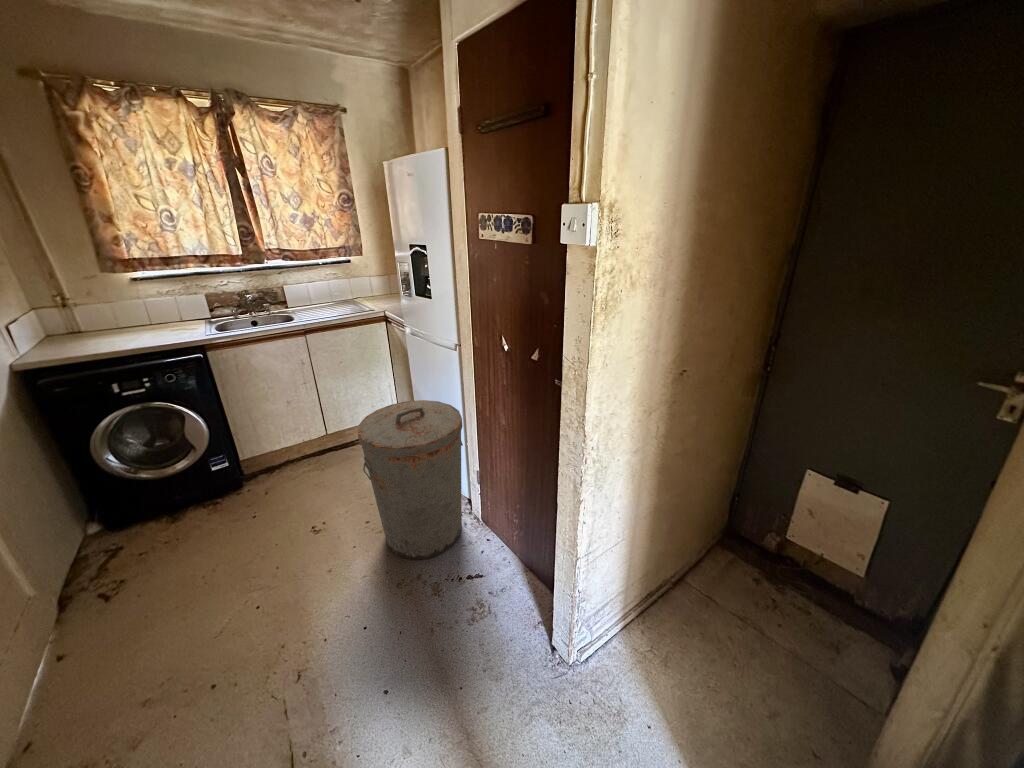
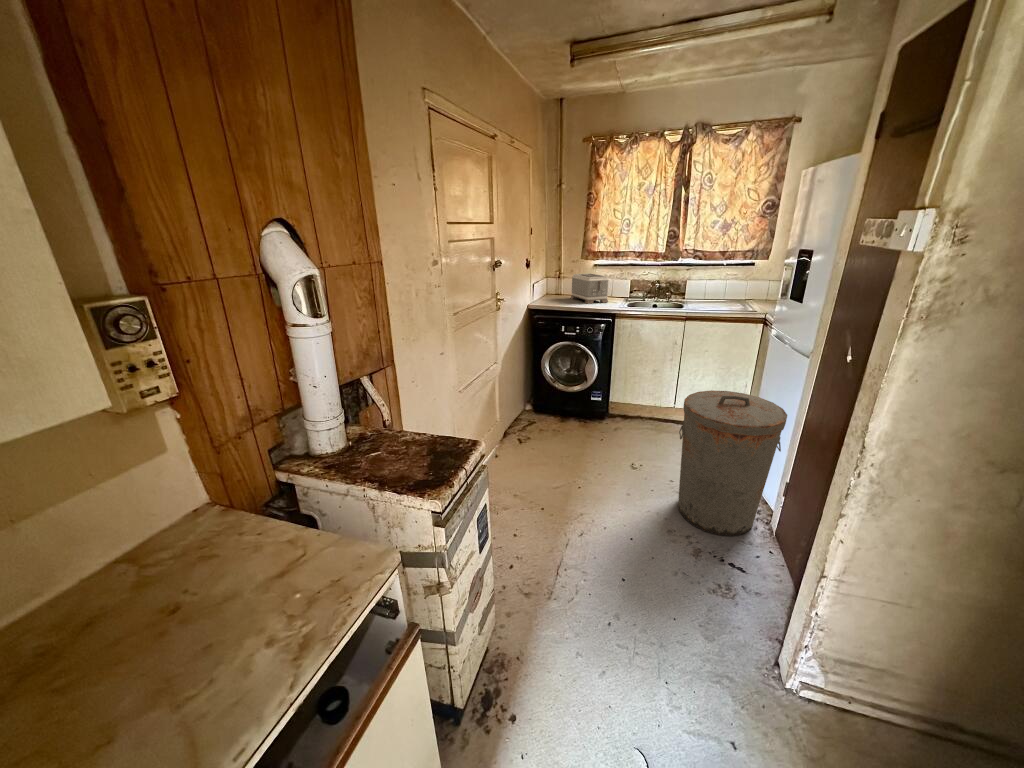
toaster: none [96,293,183,340] -> present [571,273,609,304]

